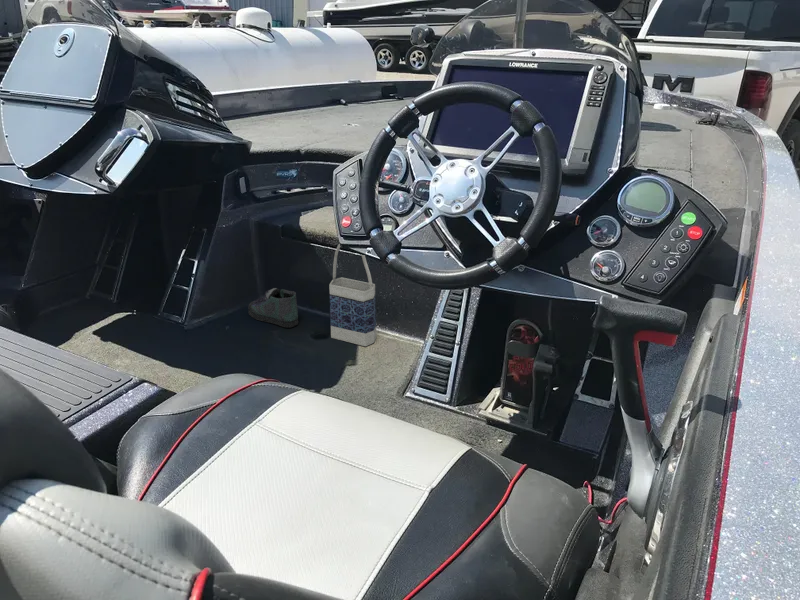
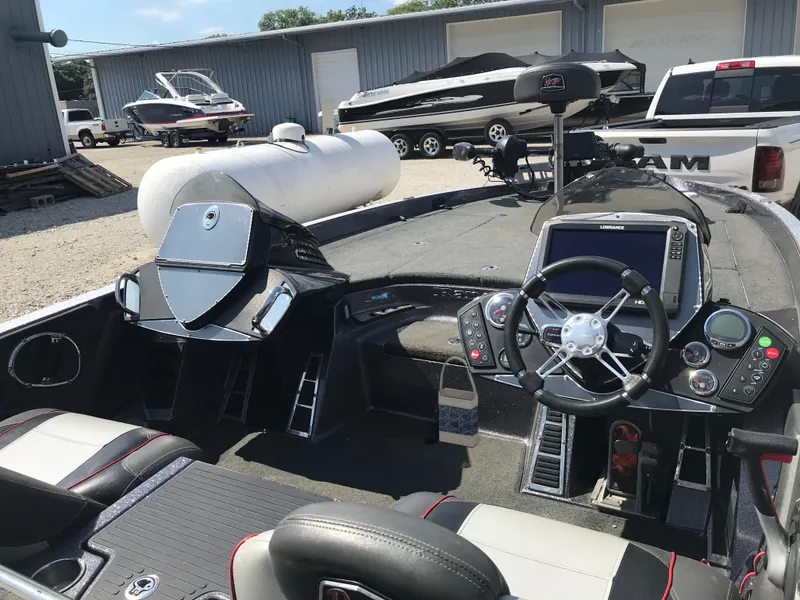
shoe: present [248,288,298,328] -> none [358,400,406,434]

